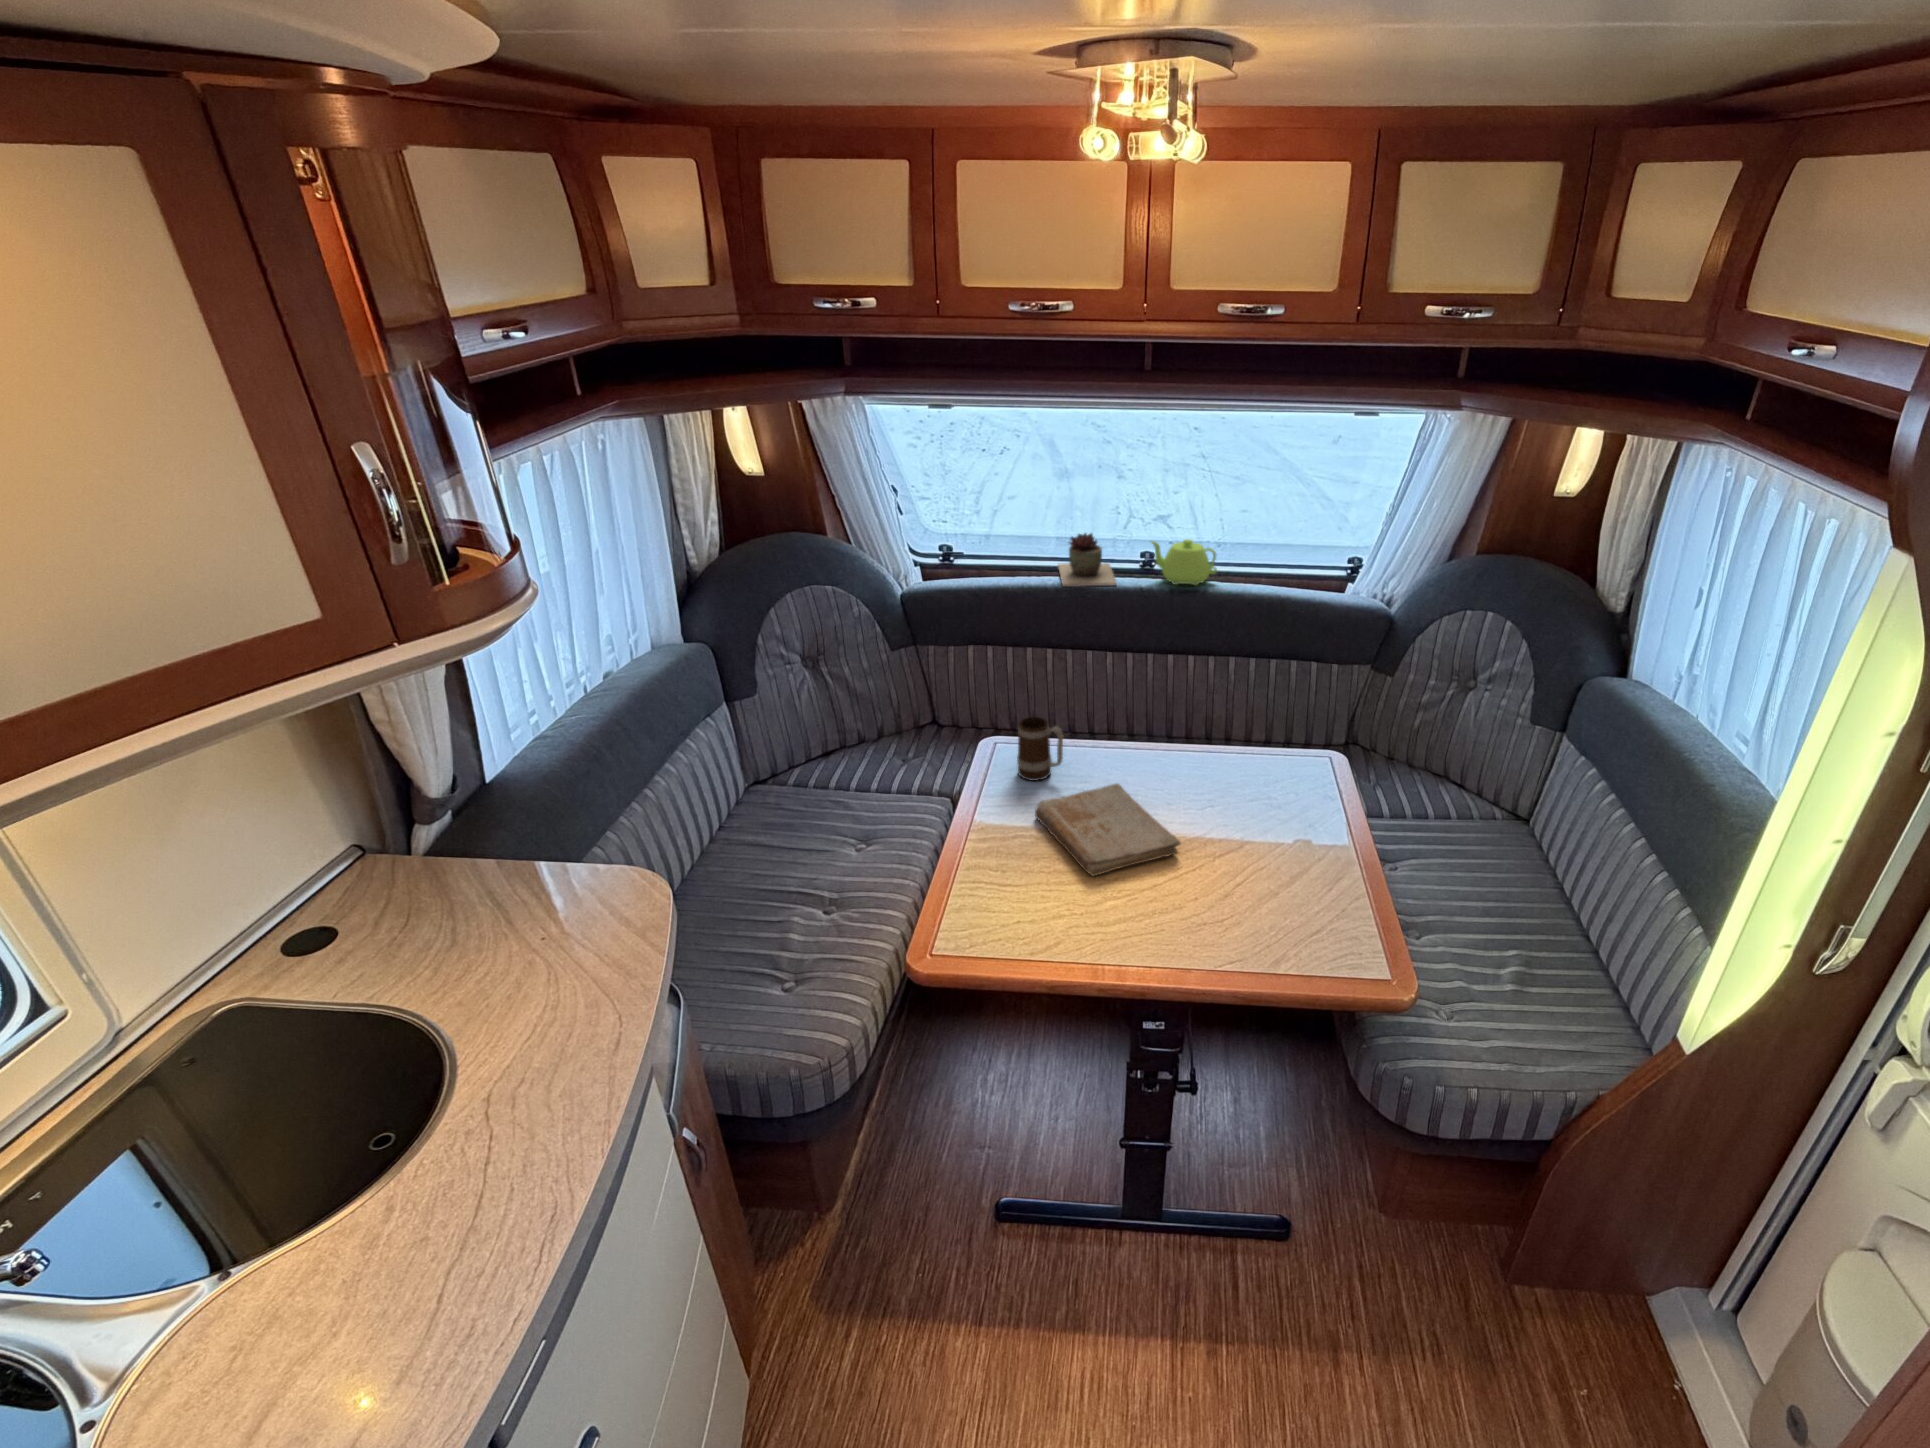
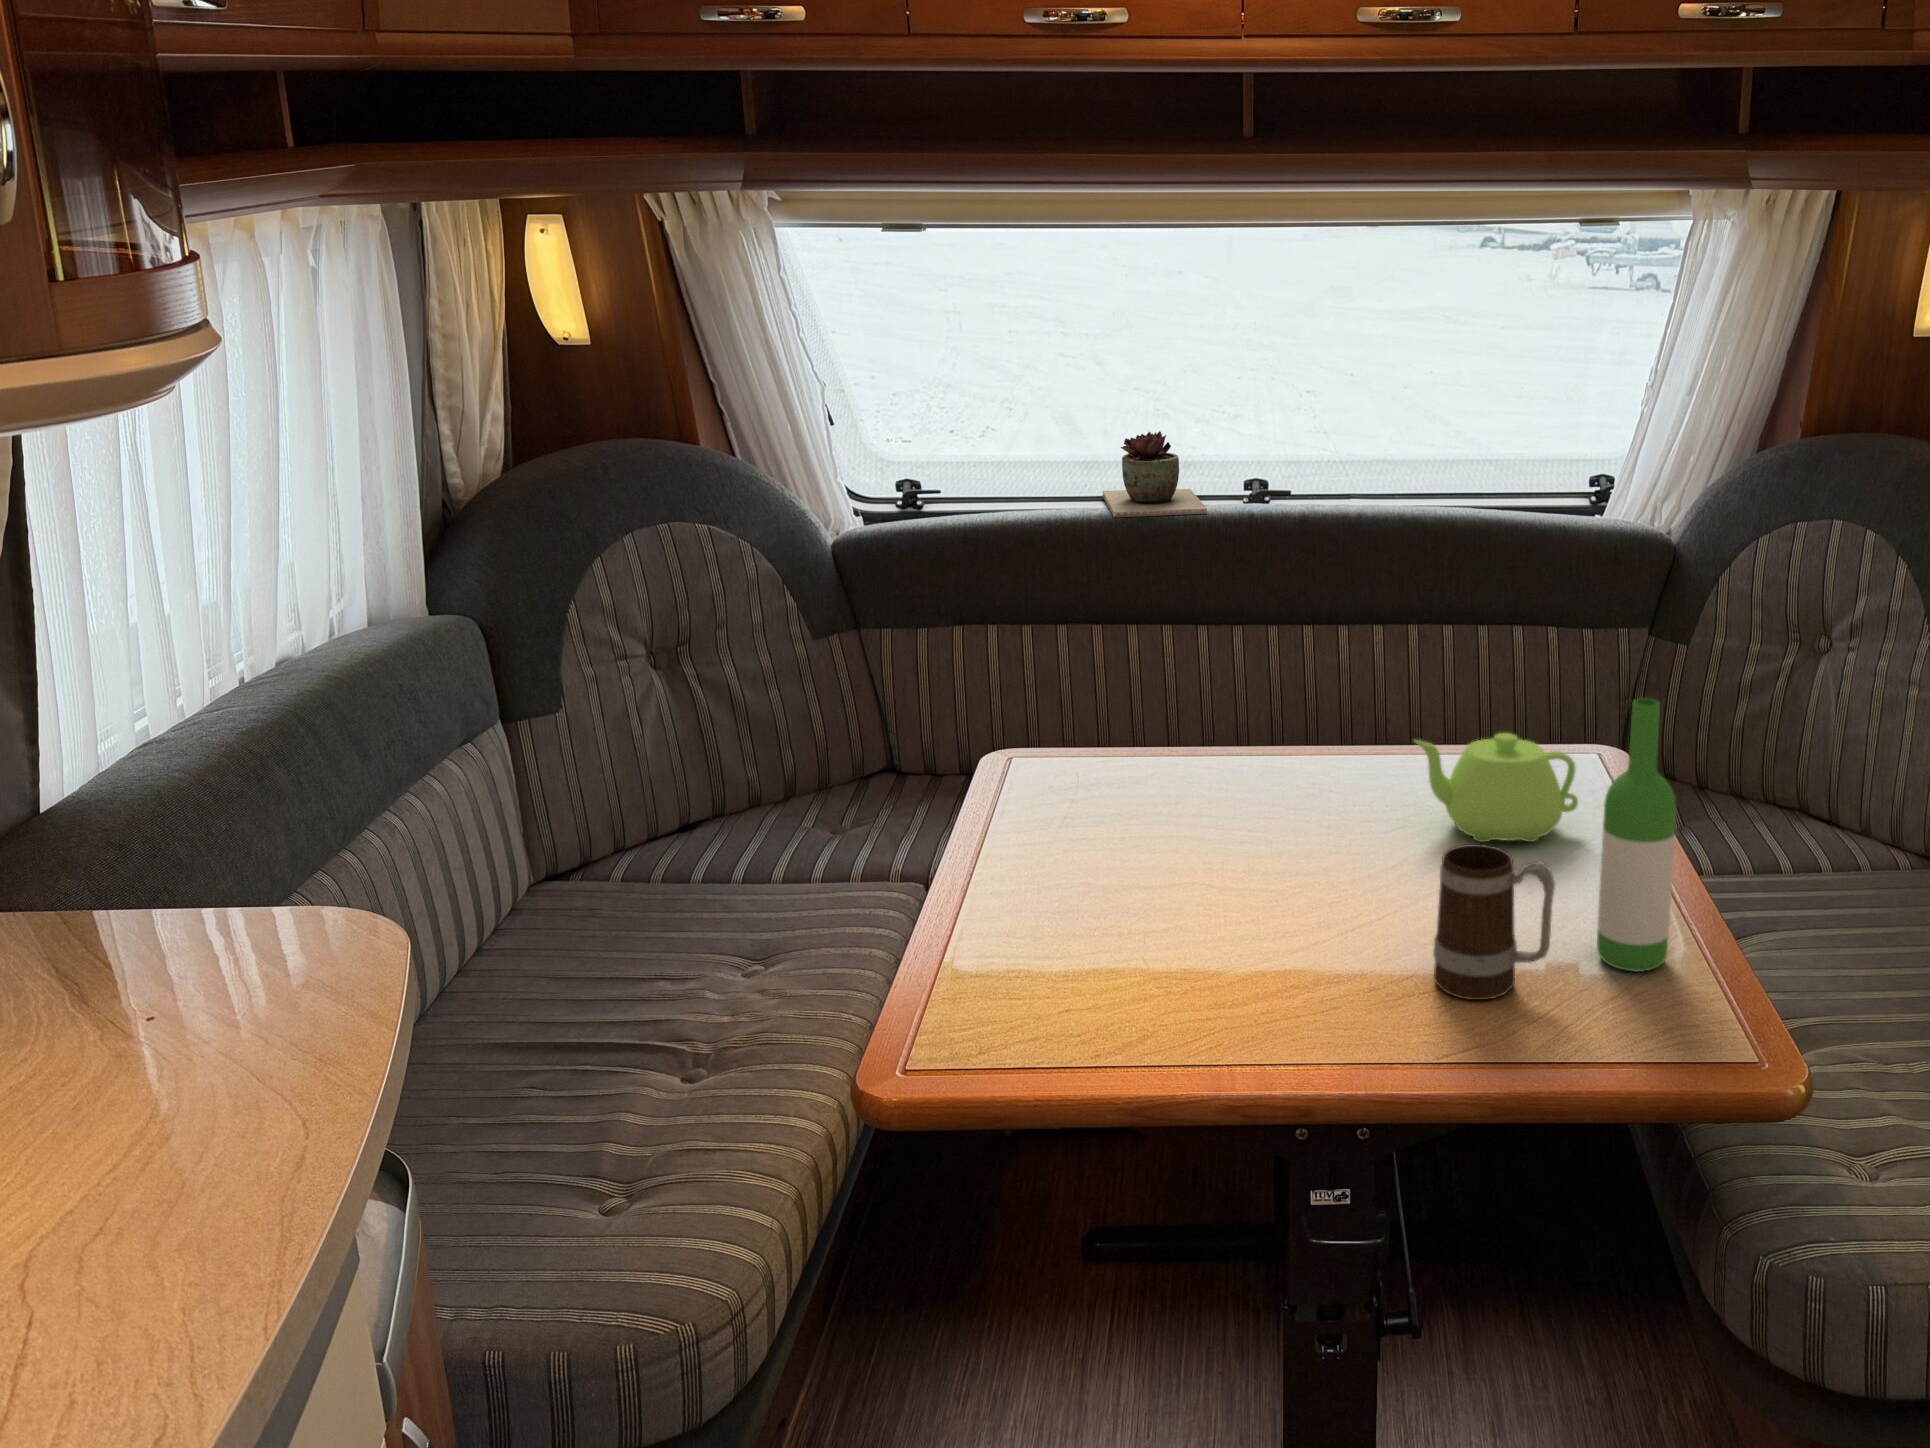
teapot: present [1151,539,1217,585] -> present [1415,733,1578,842]
mug: present [1017,717,1064,781] -> present [1433,844,1555,1000]
book: present [1035,784,1180,876] -> none [1092,788,1370,926]
wine bottle: none [1293,787,1342,923] -> present [1597,698,1676,972]

